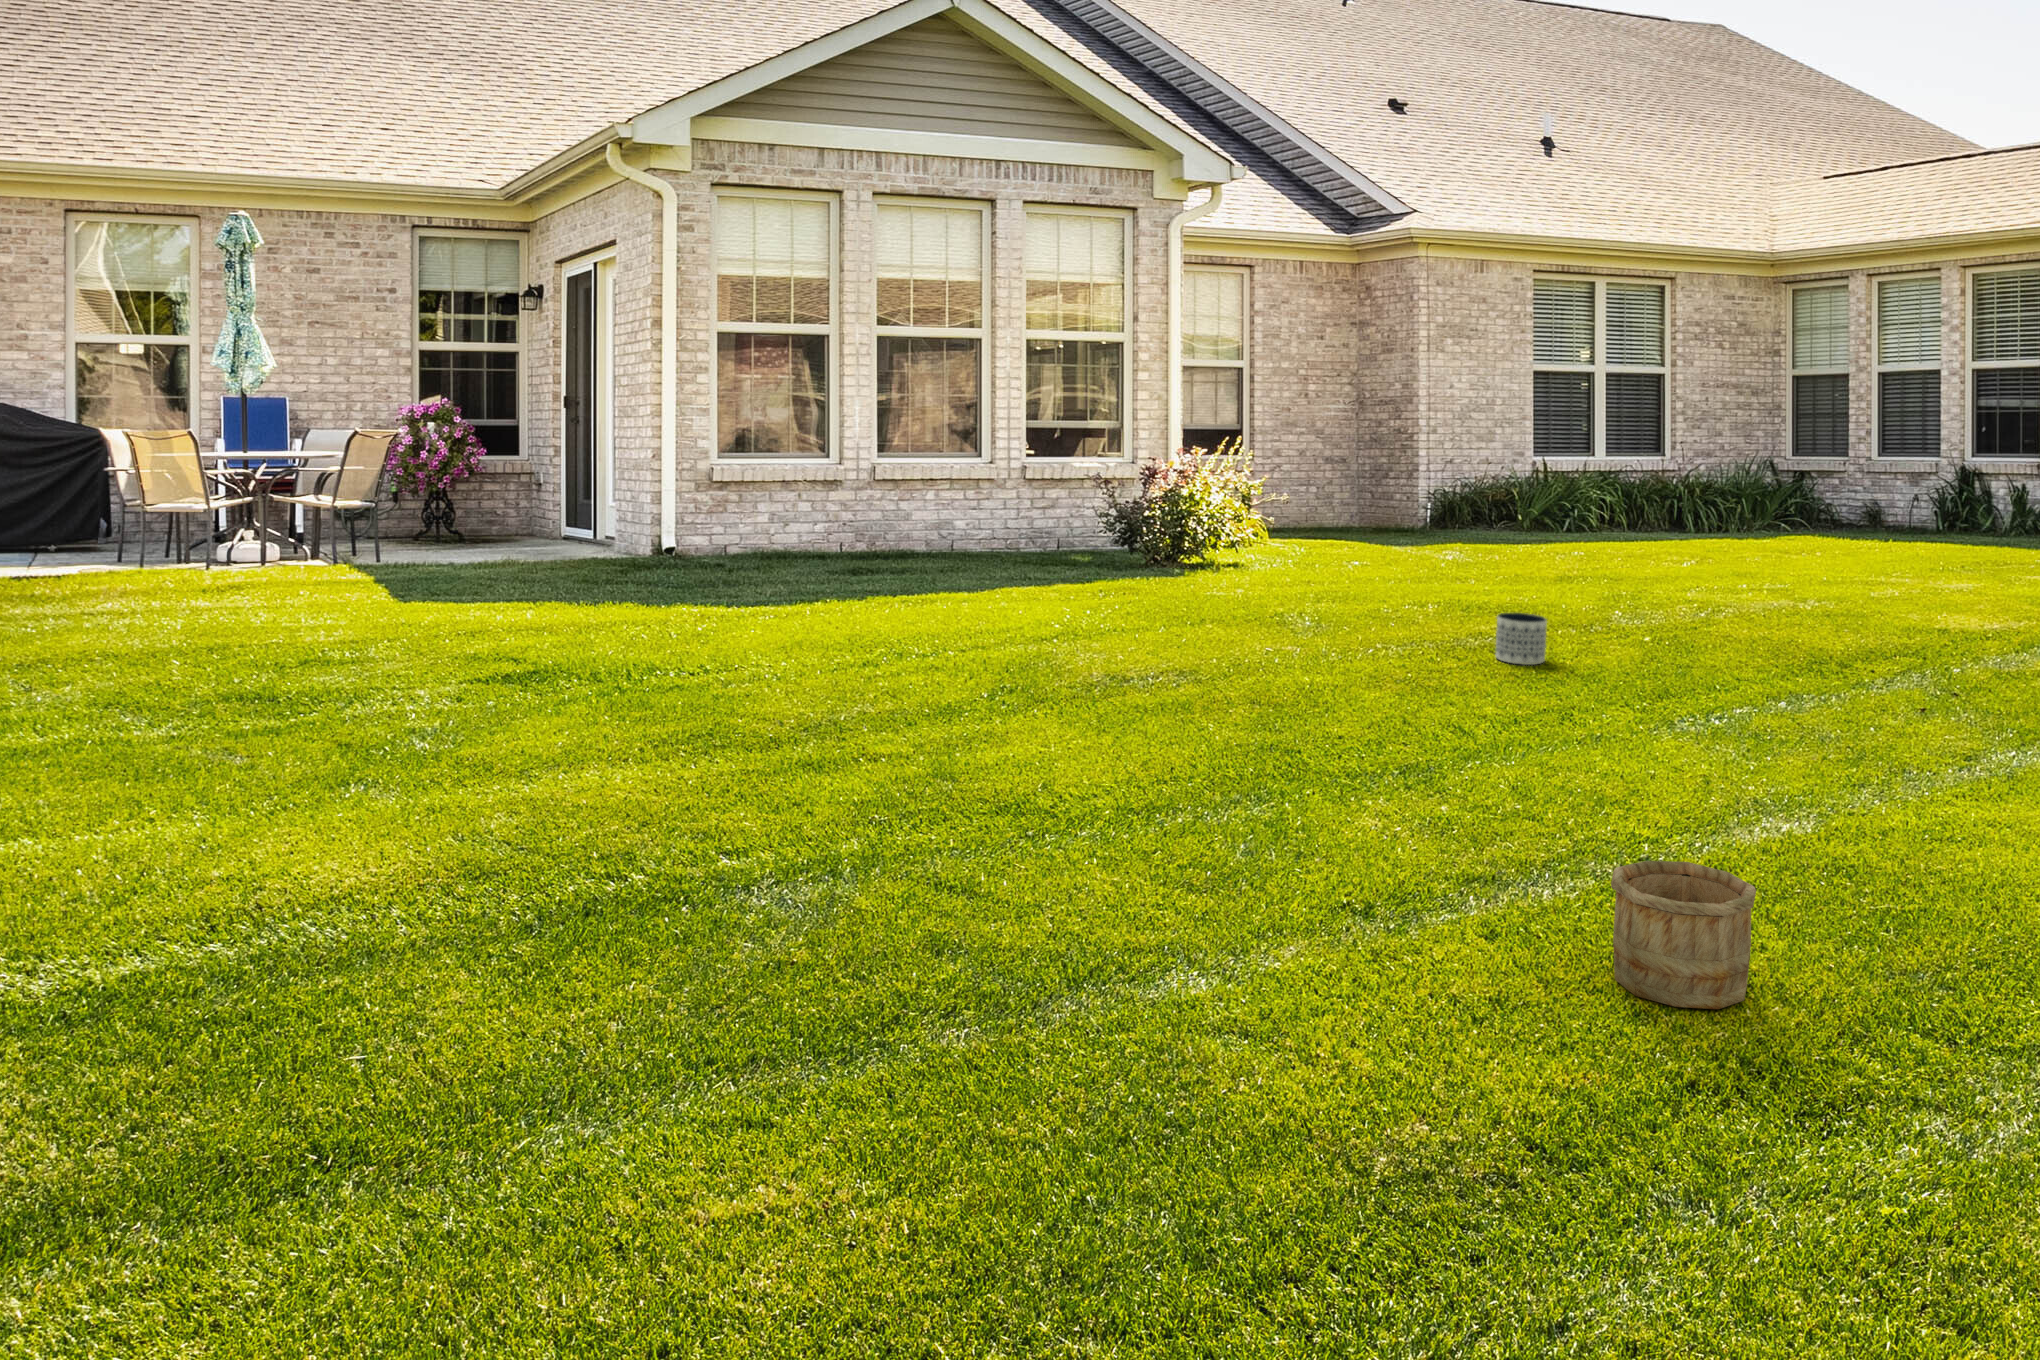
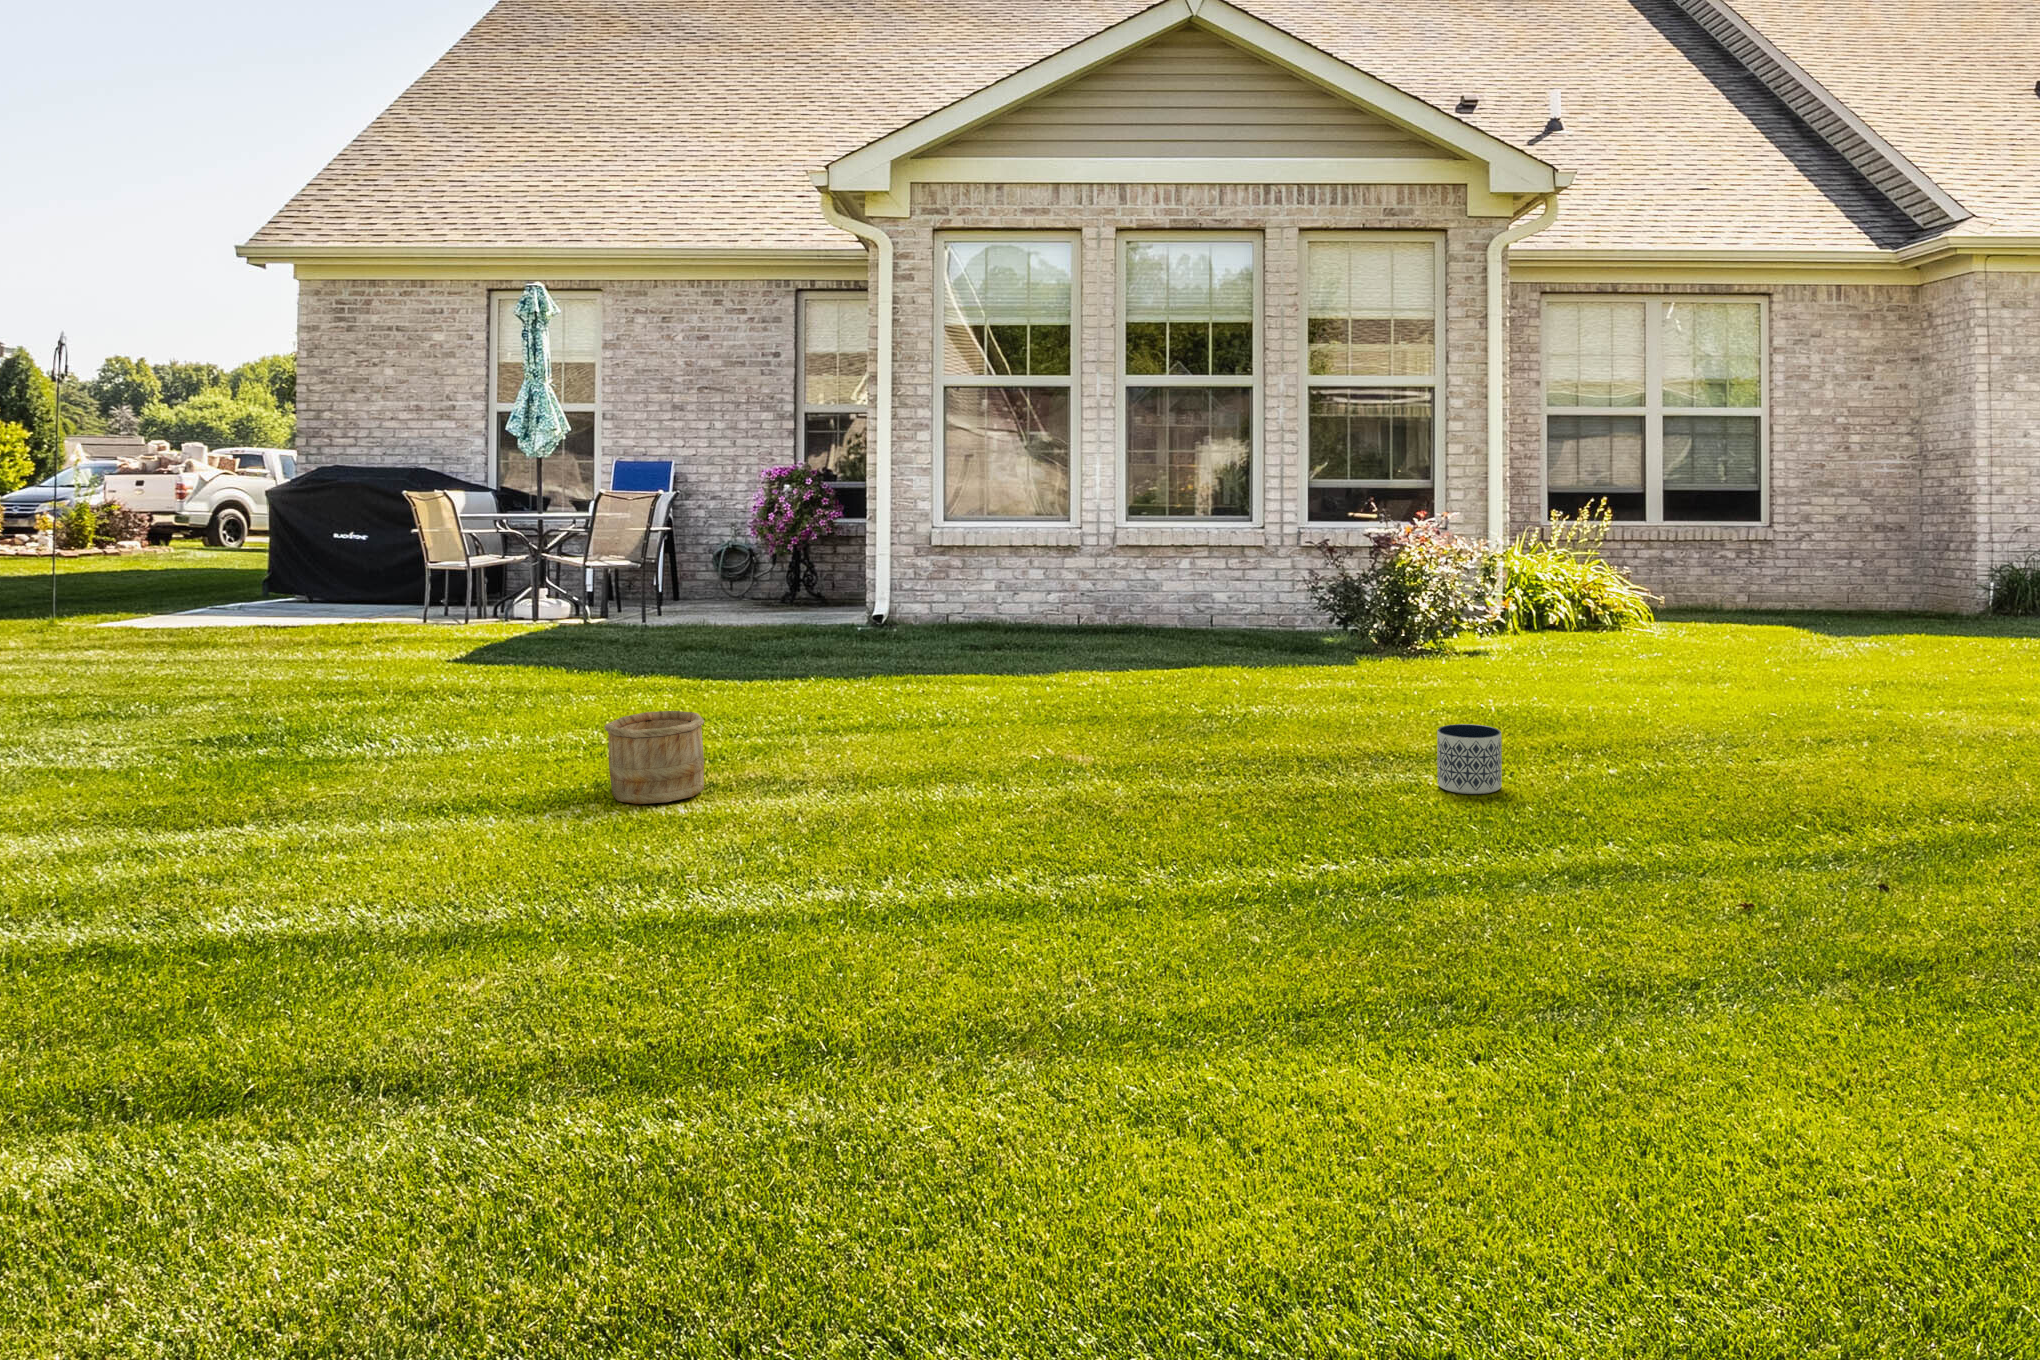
wooden bucket: present [1611,861,1756,1009] -> present [604,711,704,804]

